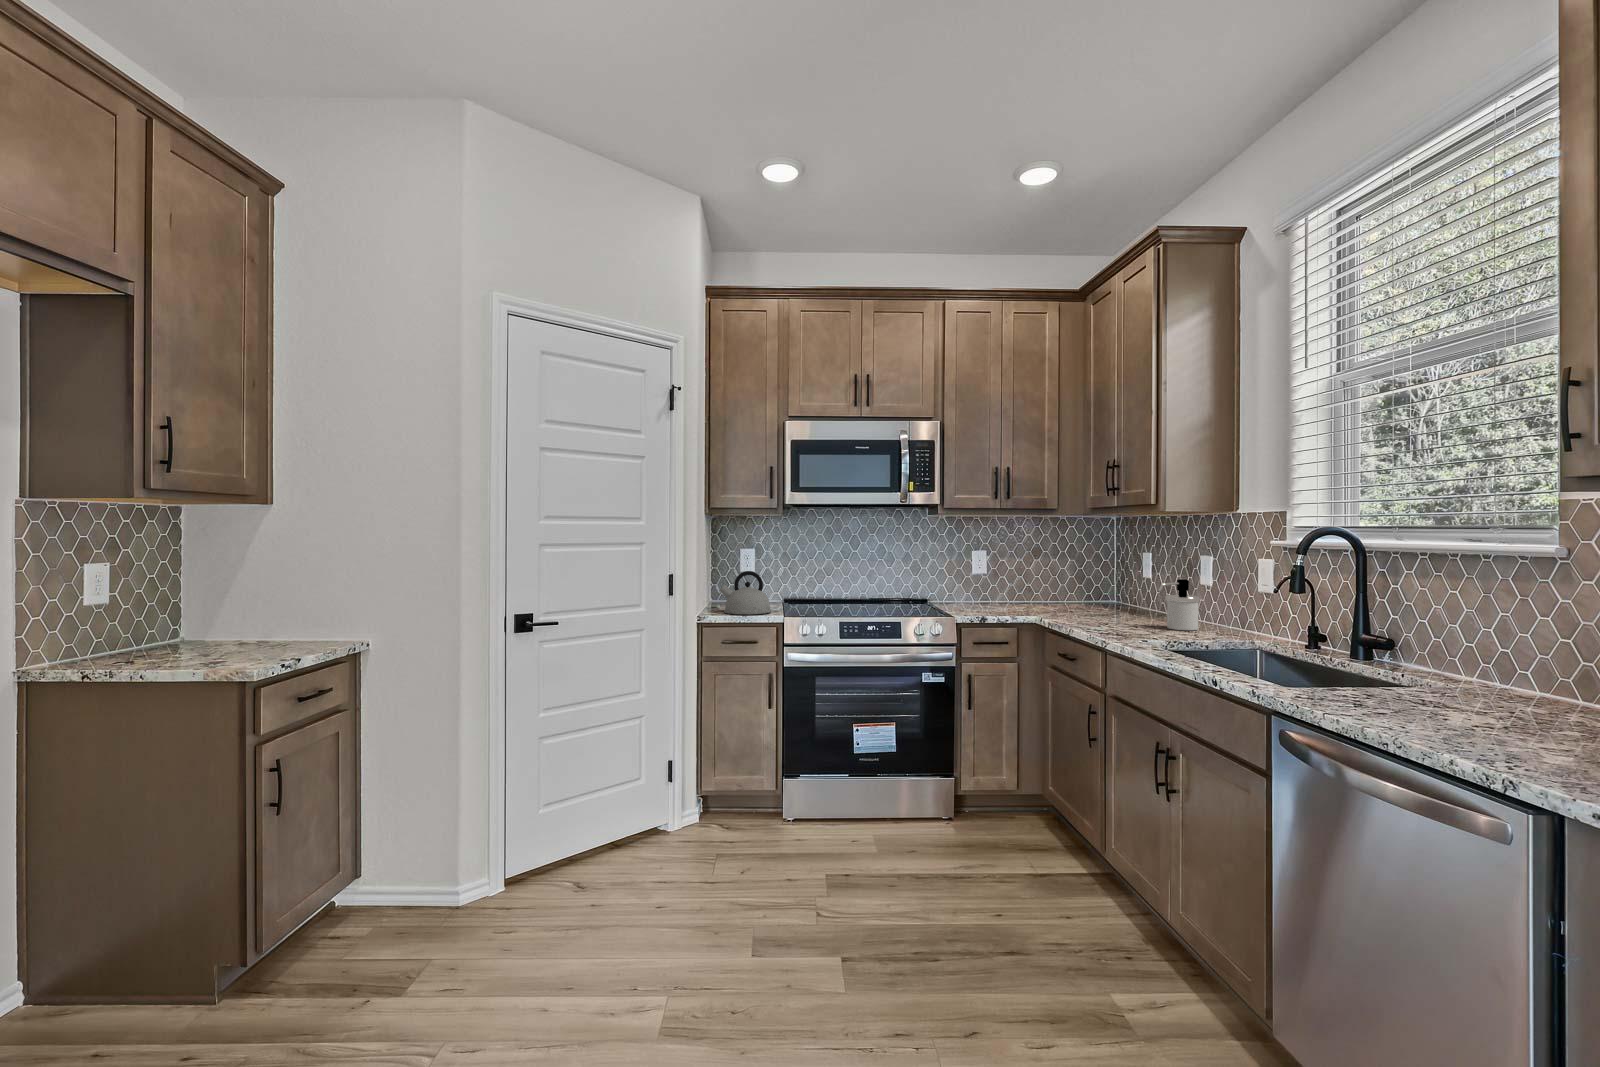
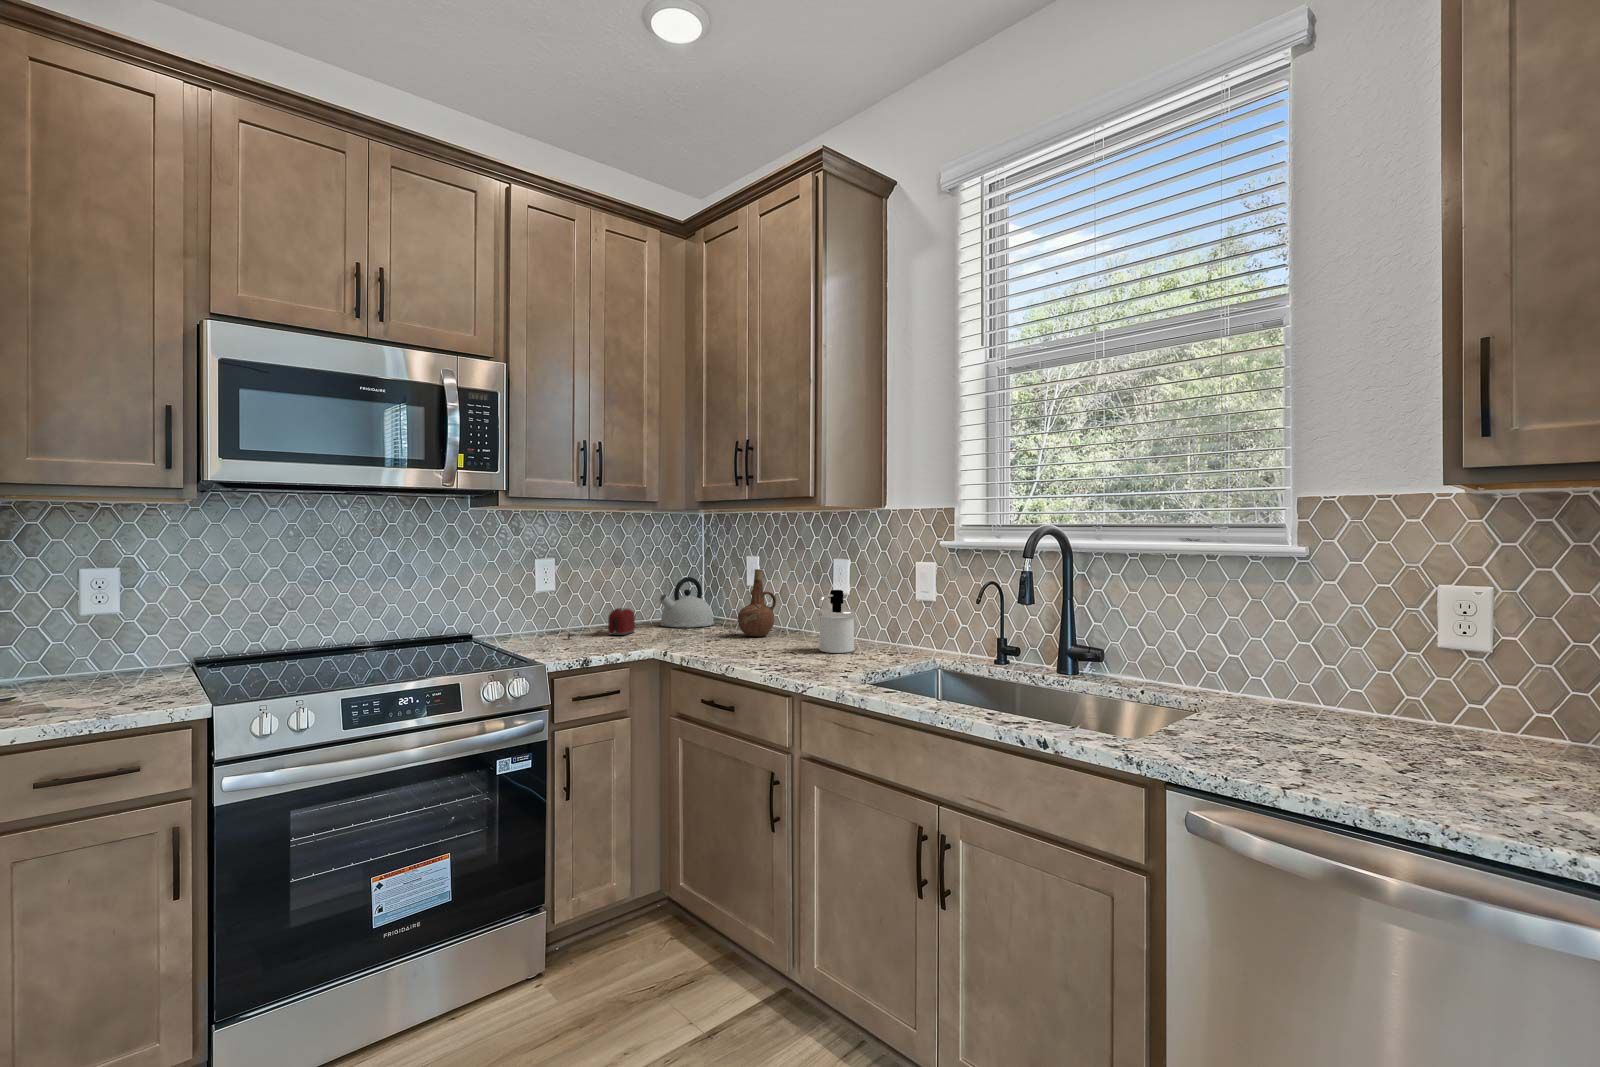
ceramic pitcher: none [1118,562,1152,616] -> present [738,569,776,636]
kettle: present [719,571,771,614] -> present [659,577,715,627]
toaster: none [987,588,1042,607] -> present [567,608,635,638]

